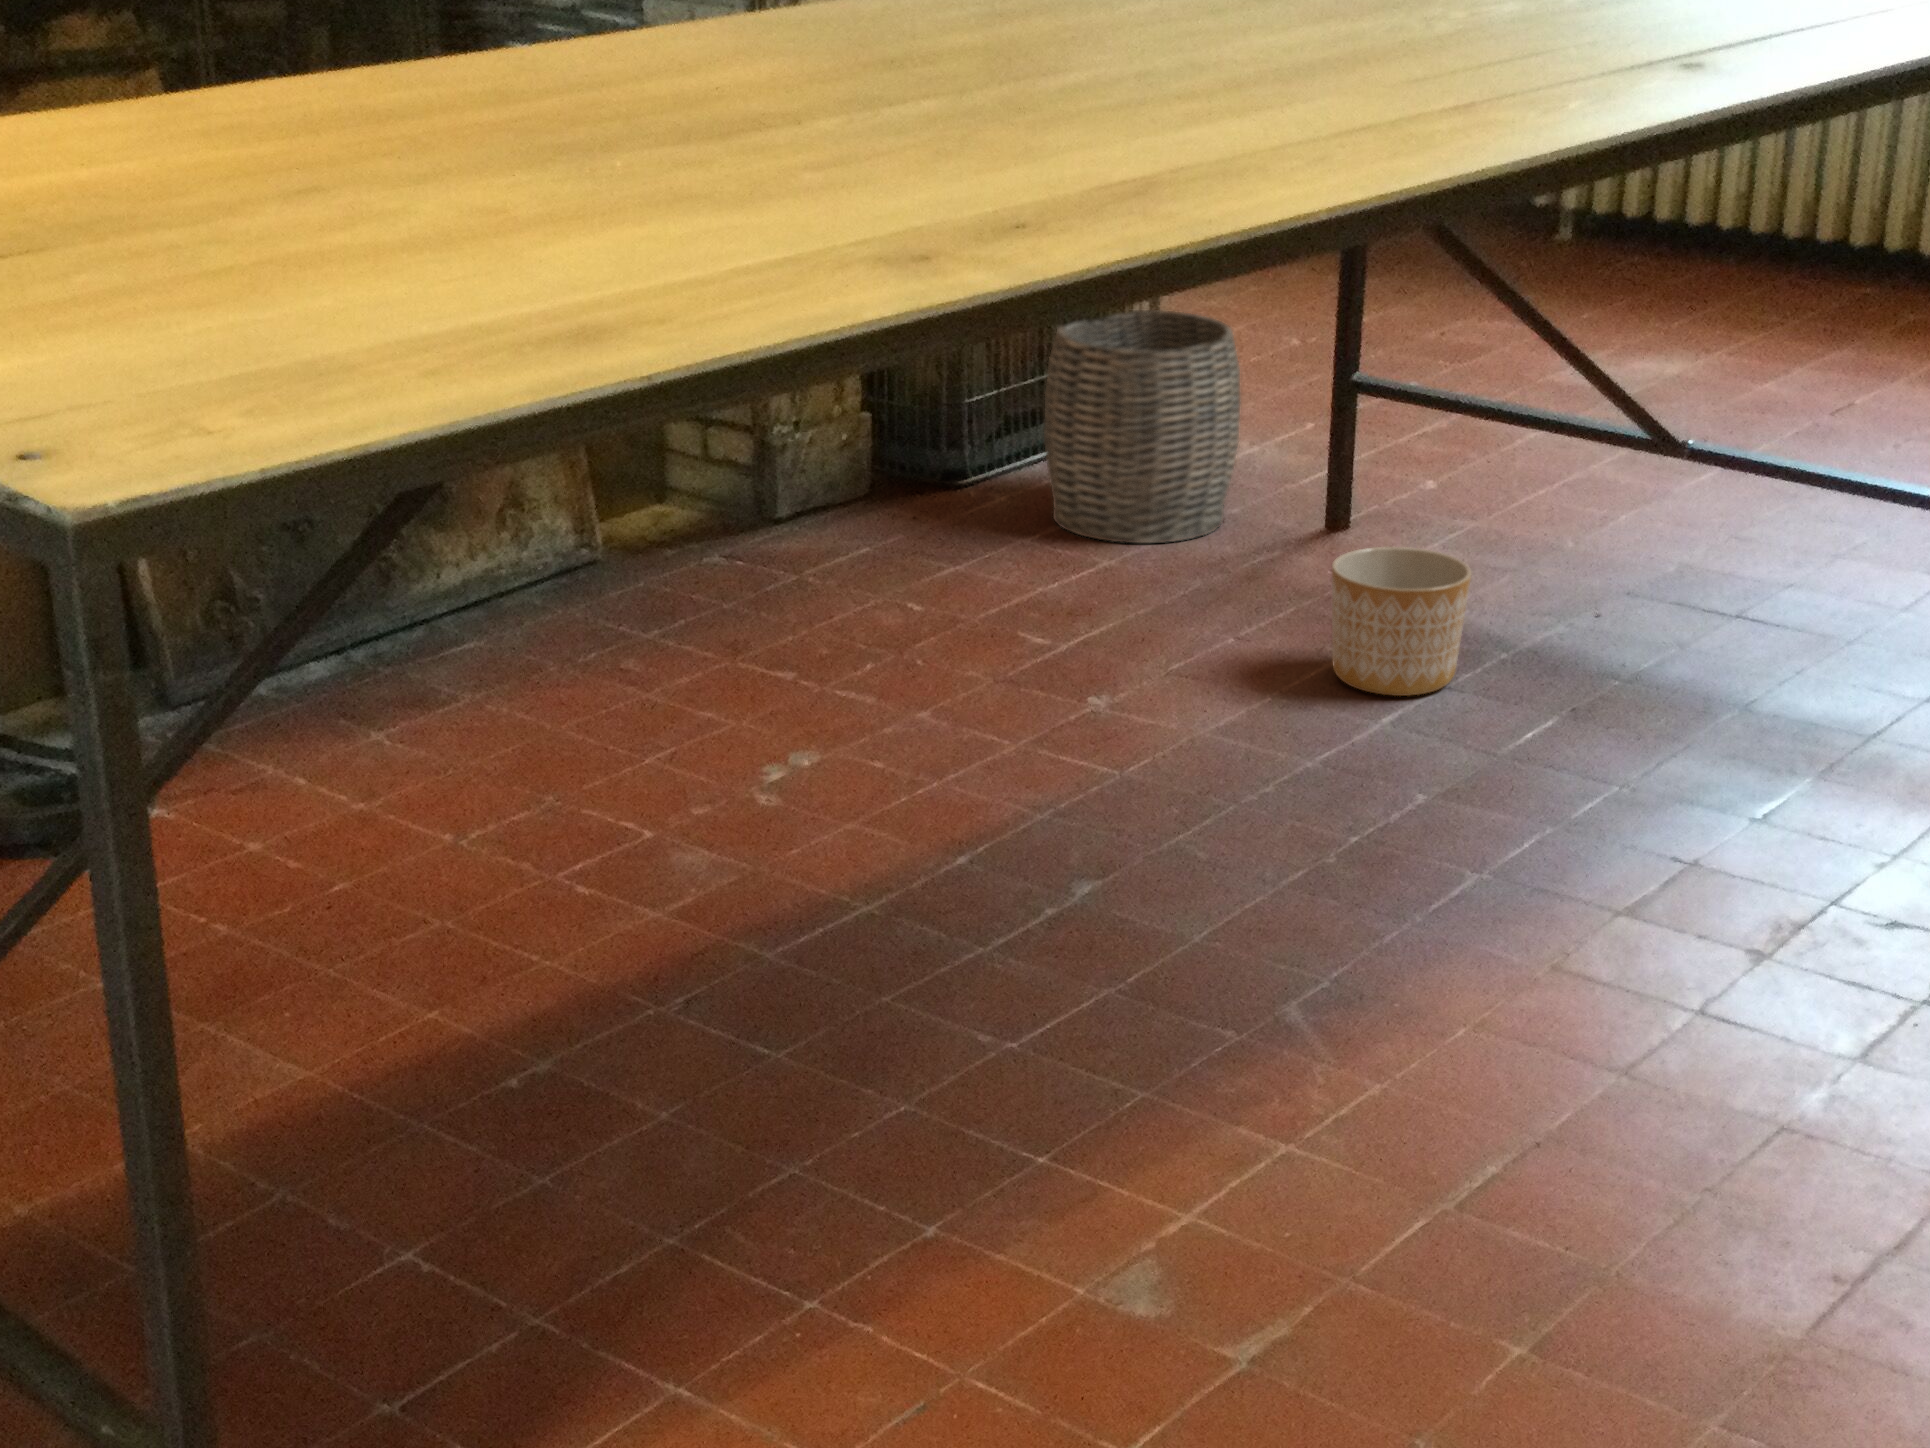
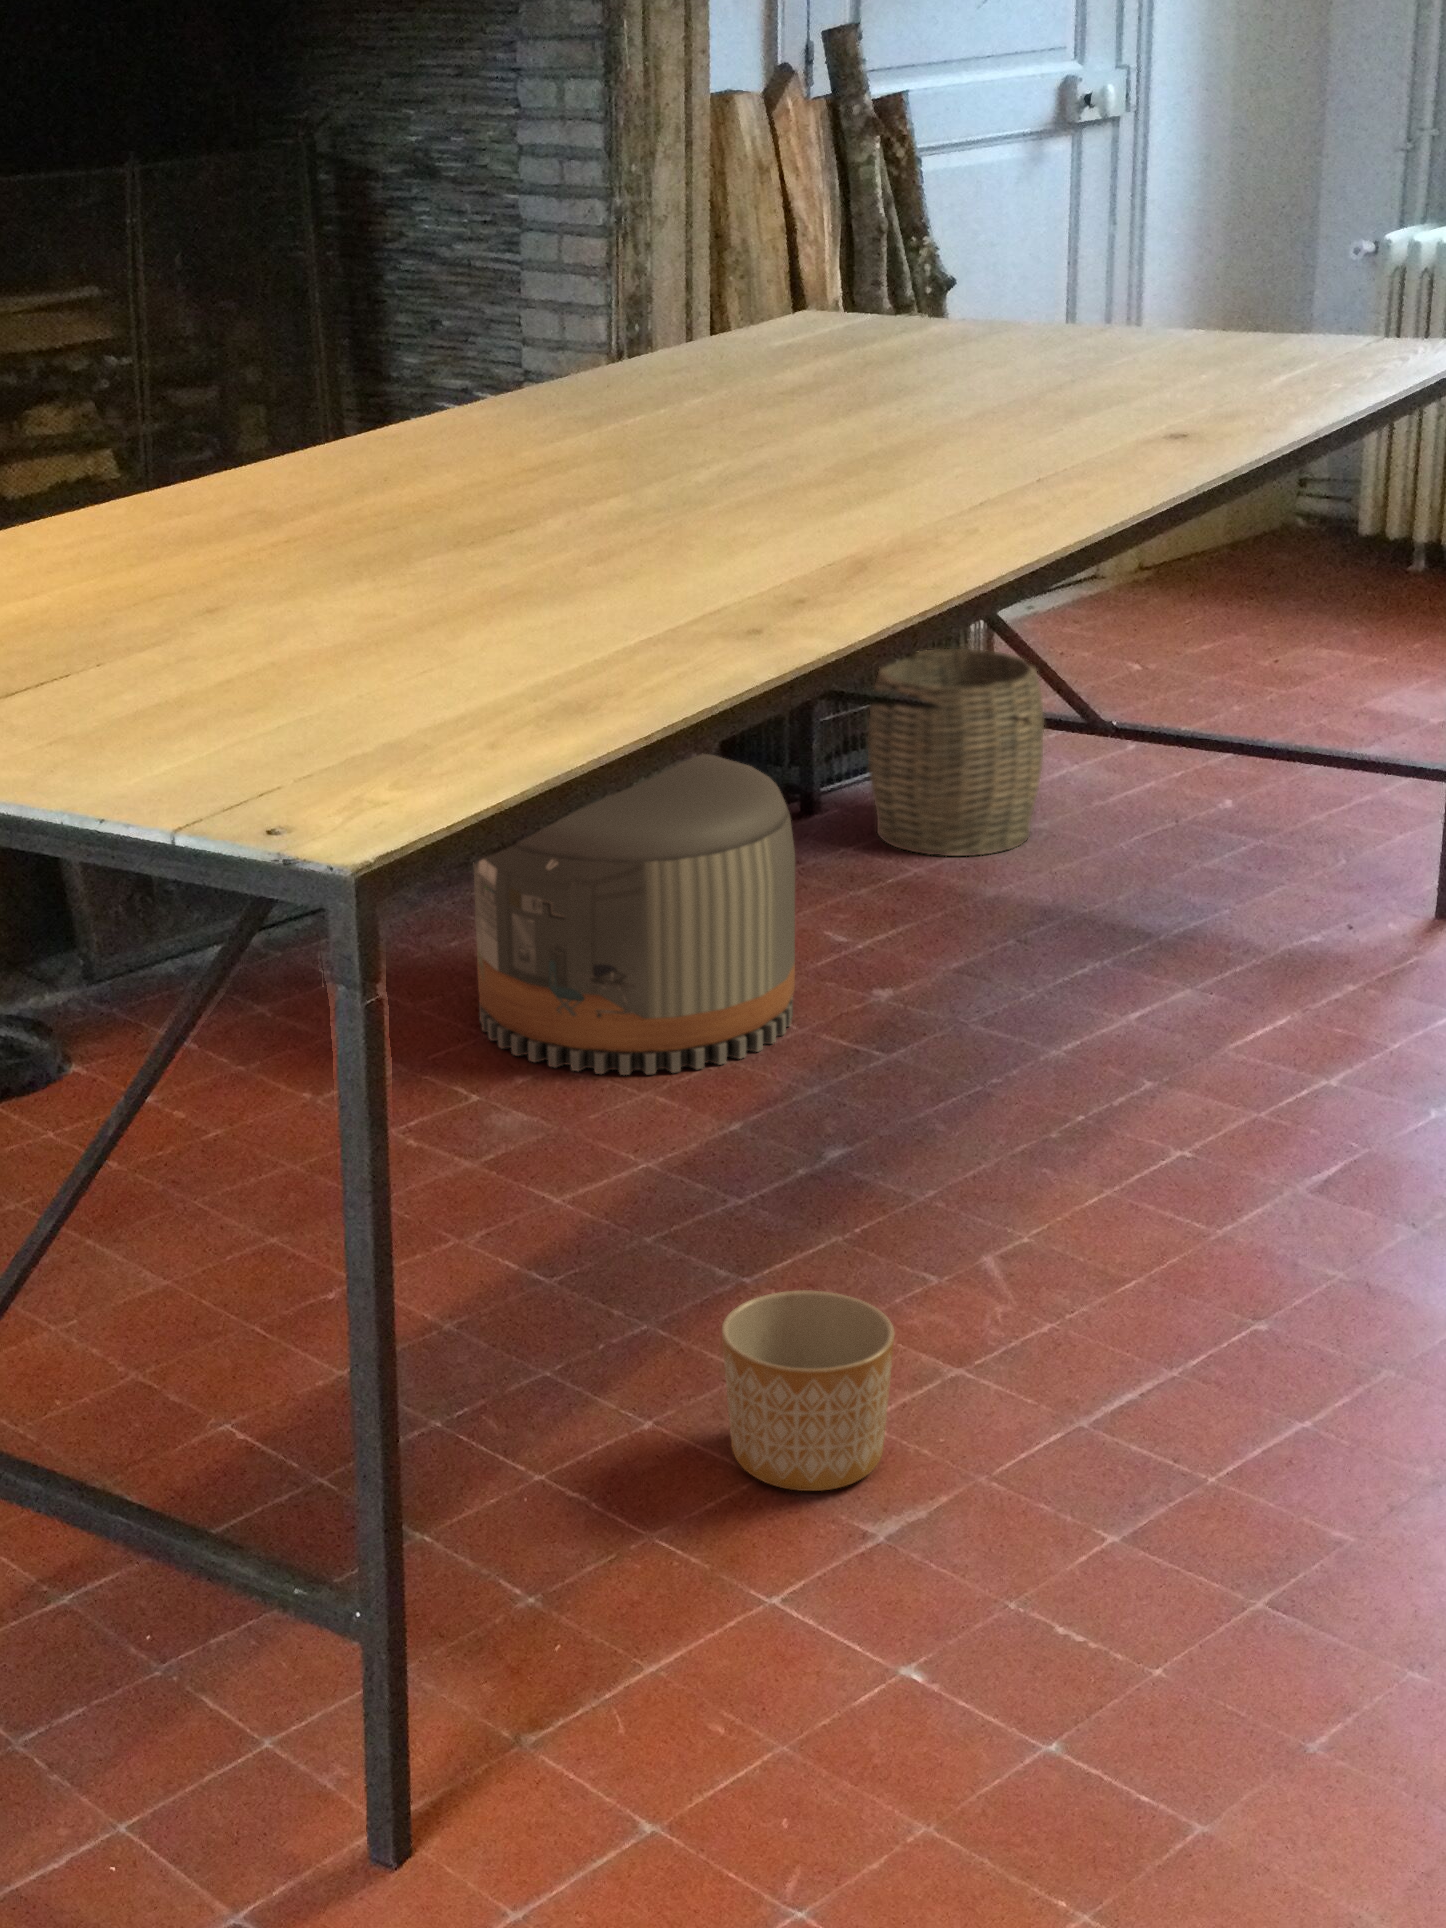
pouf: none [633,420,1004,801] -> present [473,754,795,1075]
planter: present [1332,547,1471,696] -> present [722,1291,895,1491]

